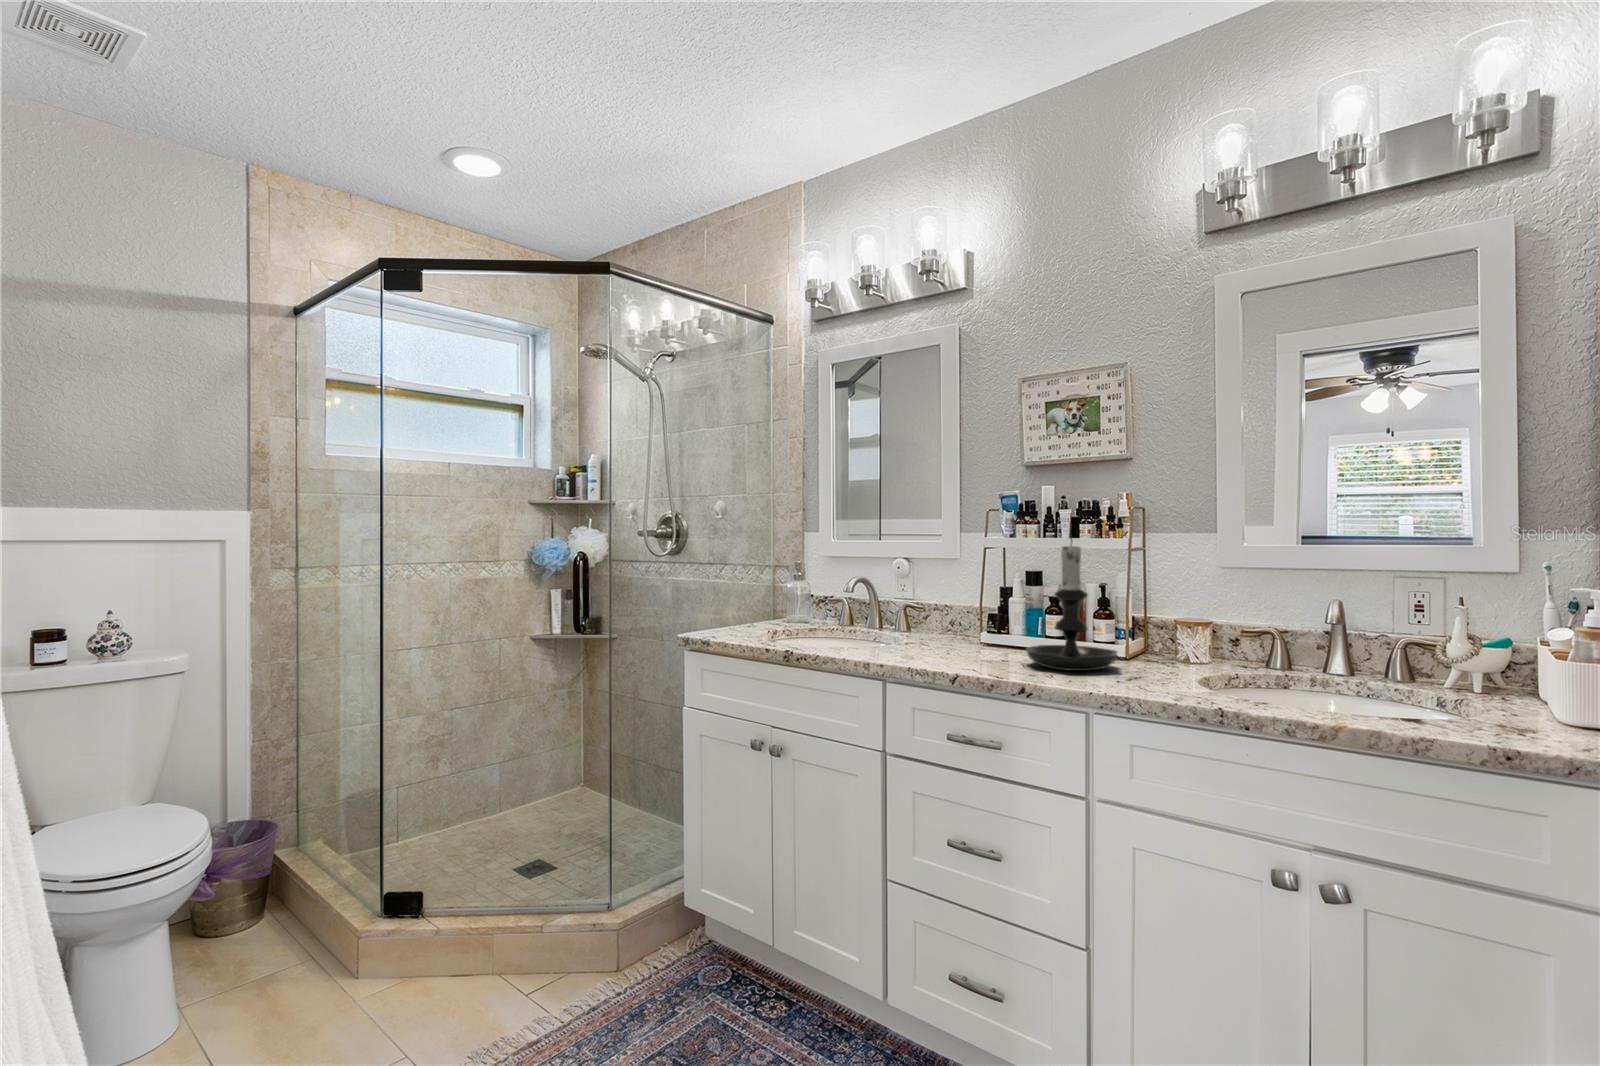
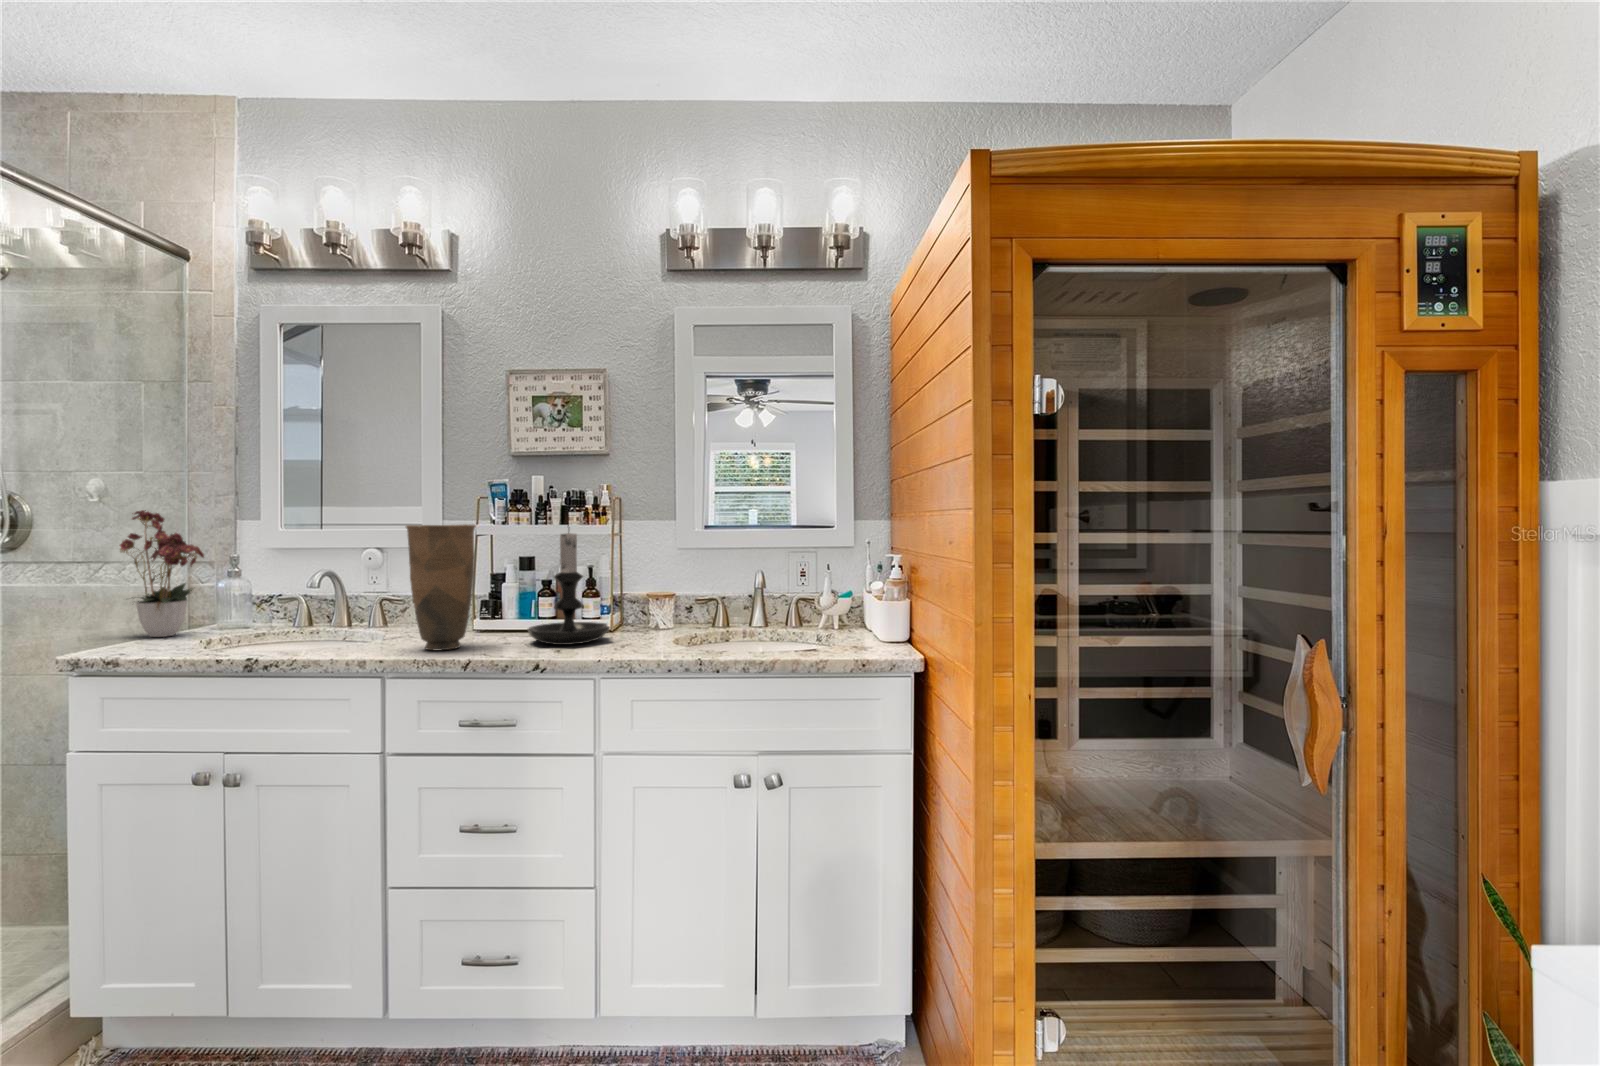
flower arrangement: none [722,520,781,627] -> present [120,510,204,637]
vase: none [909,536,974,662] -> present [406,524,476,650]

